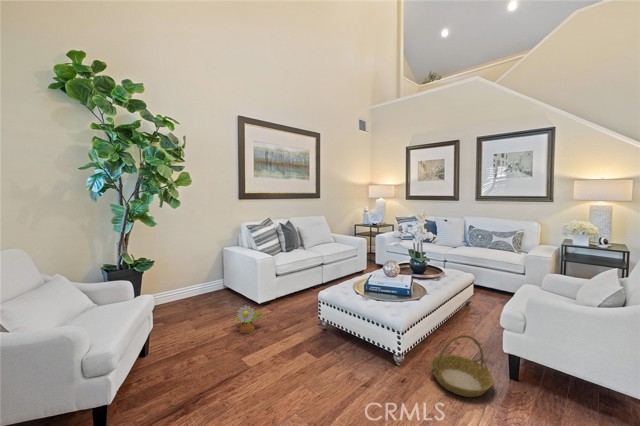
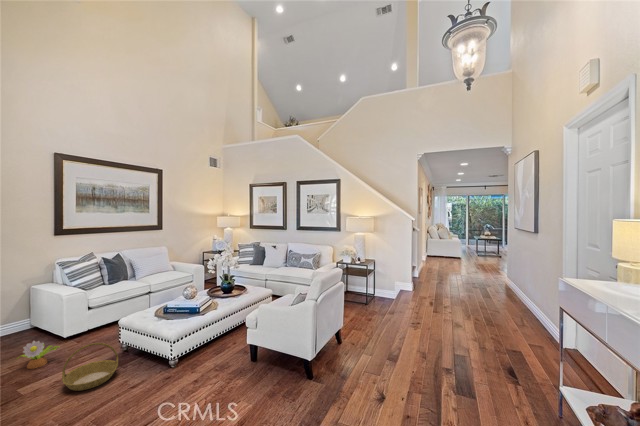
basket: present [430,335,493,397] -> present [62,343,118,391]

